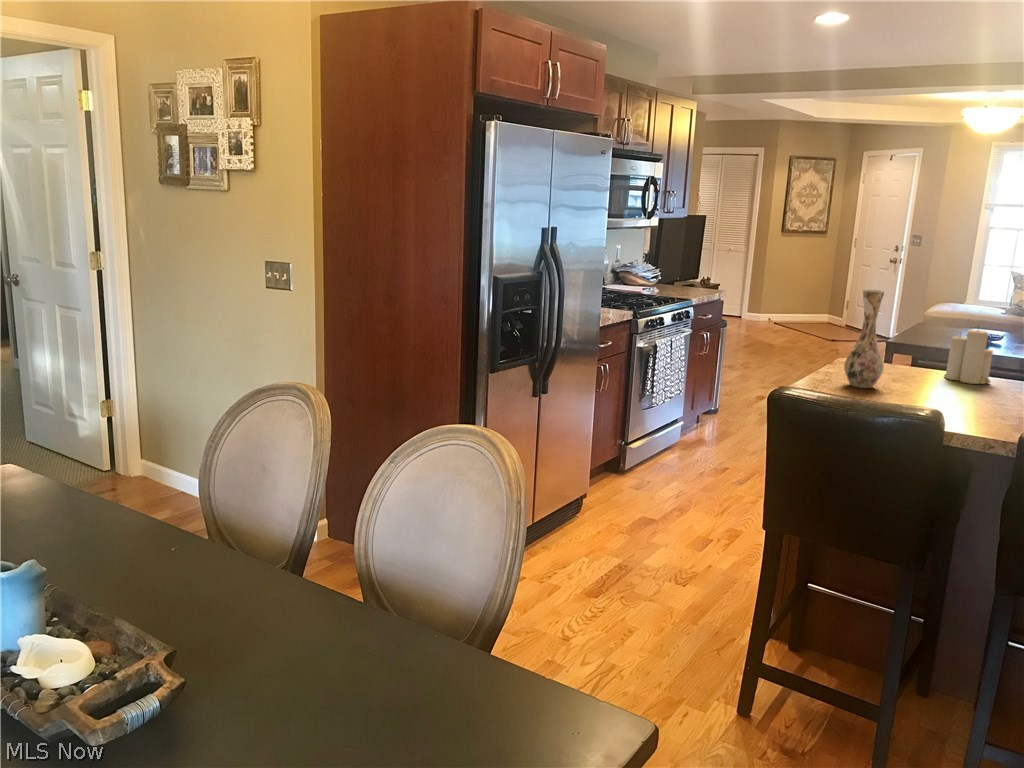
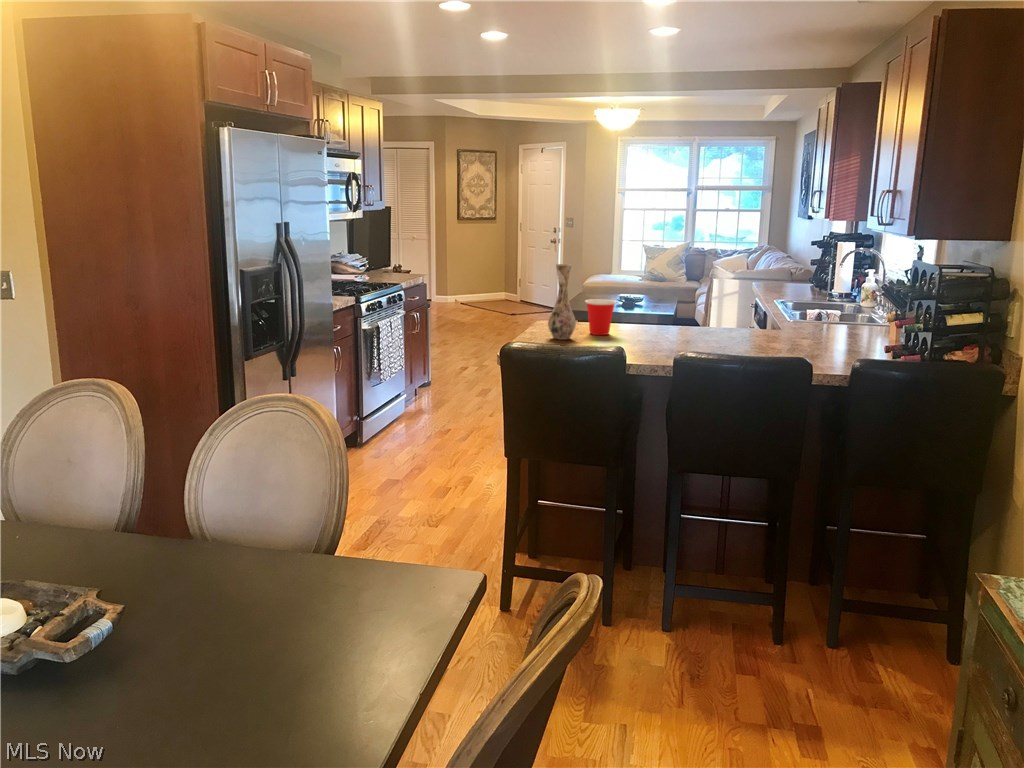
candle: present [944,330,993,384] -> none [614,286,645,330]
cup: none [902,338,949,387] -> present [585,299,616,335]

